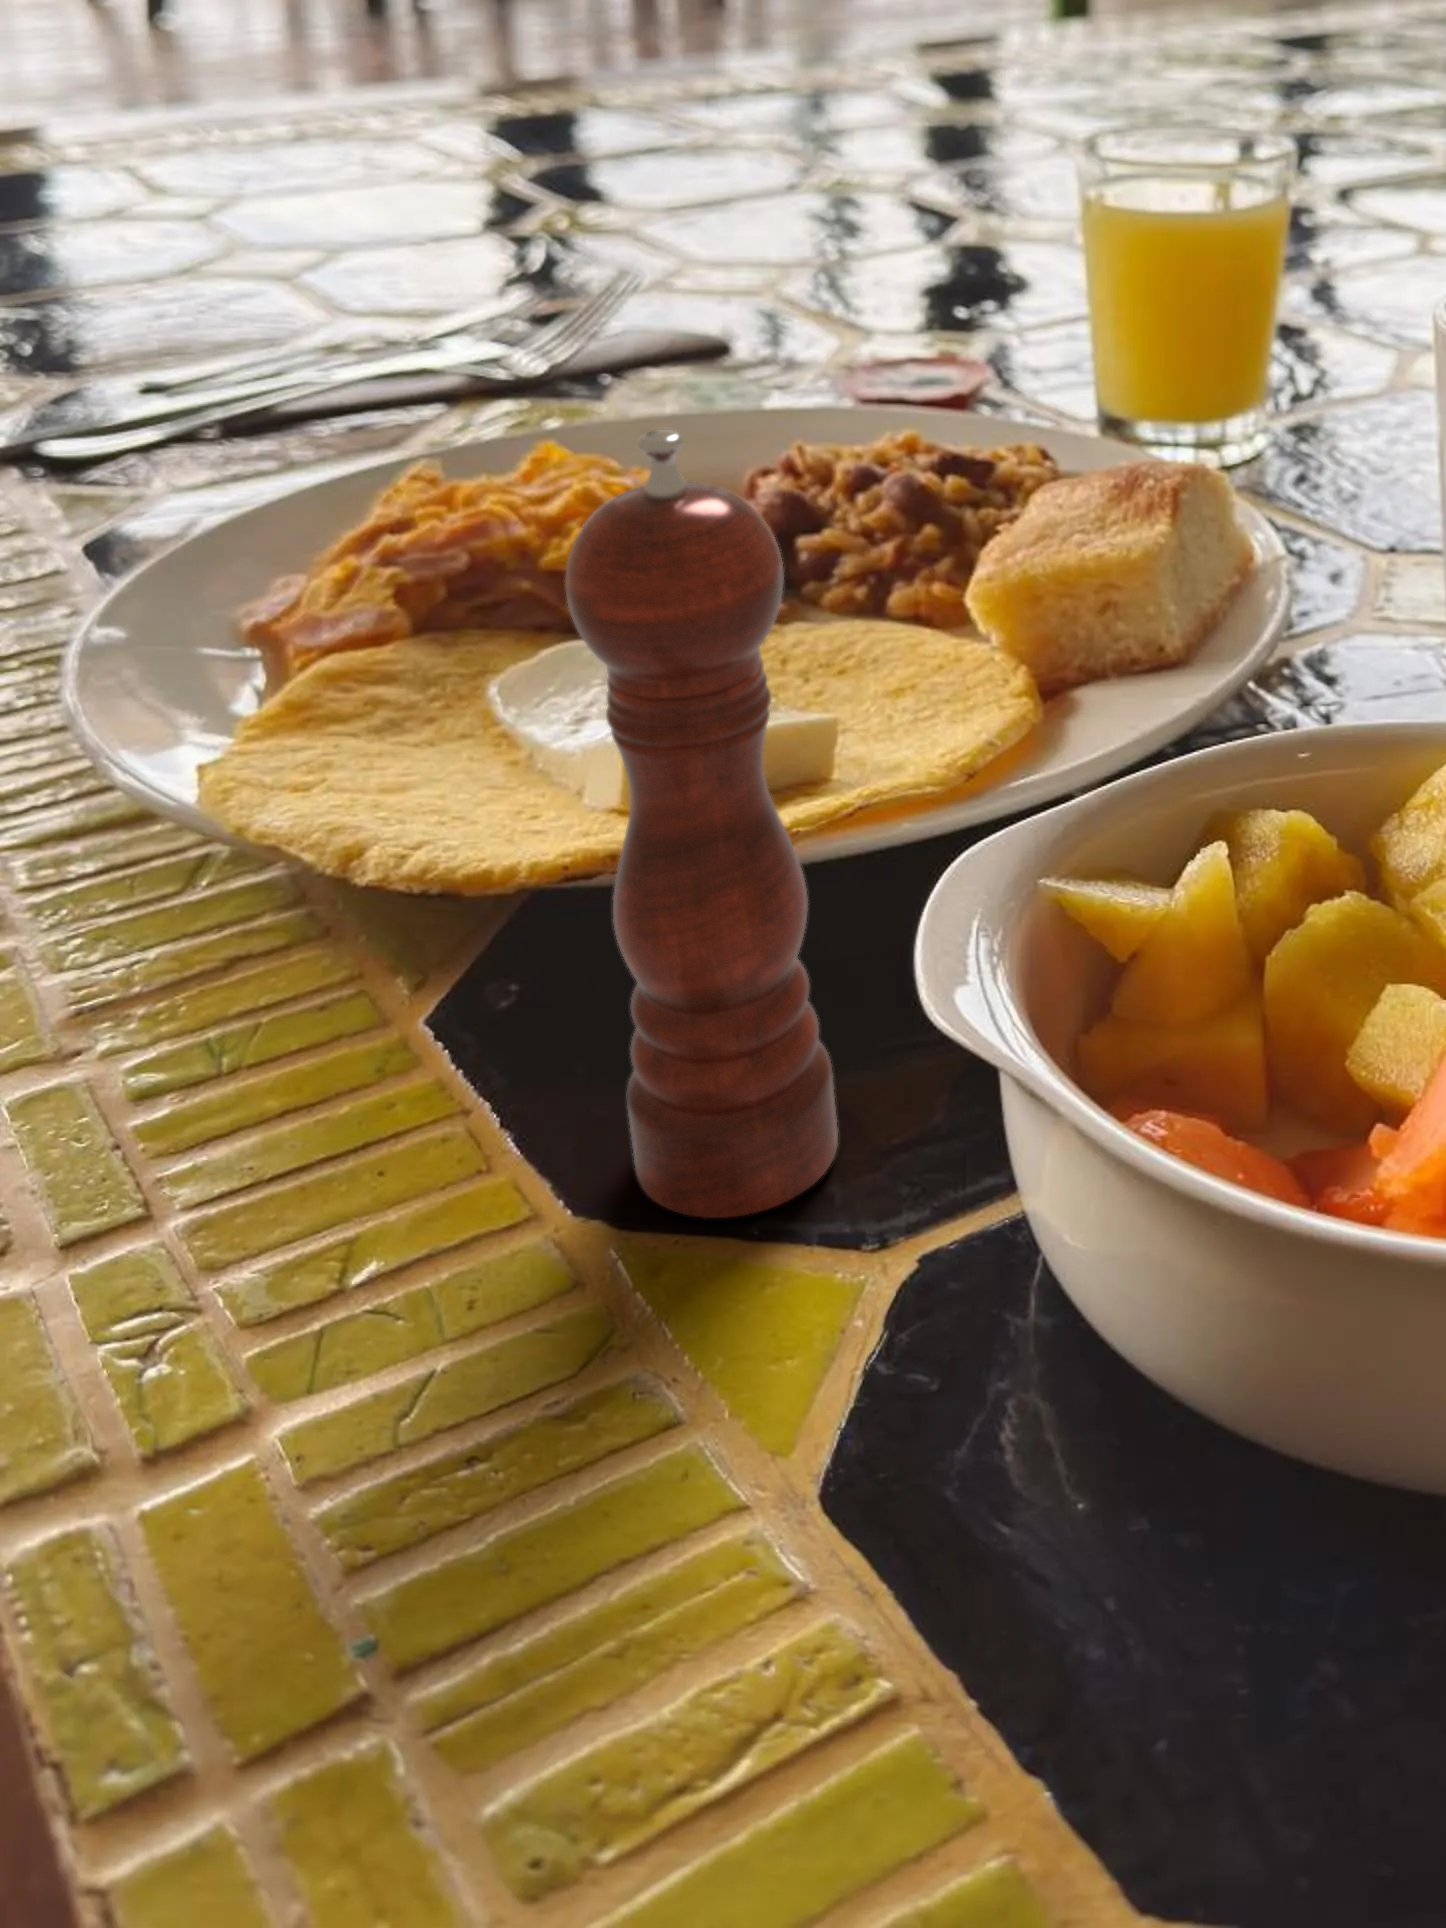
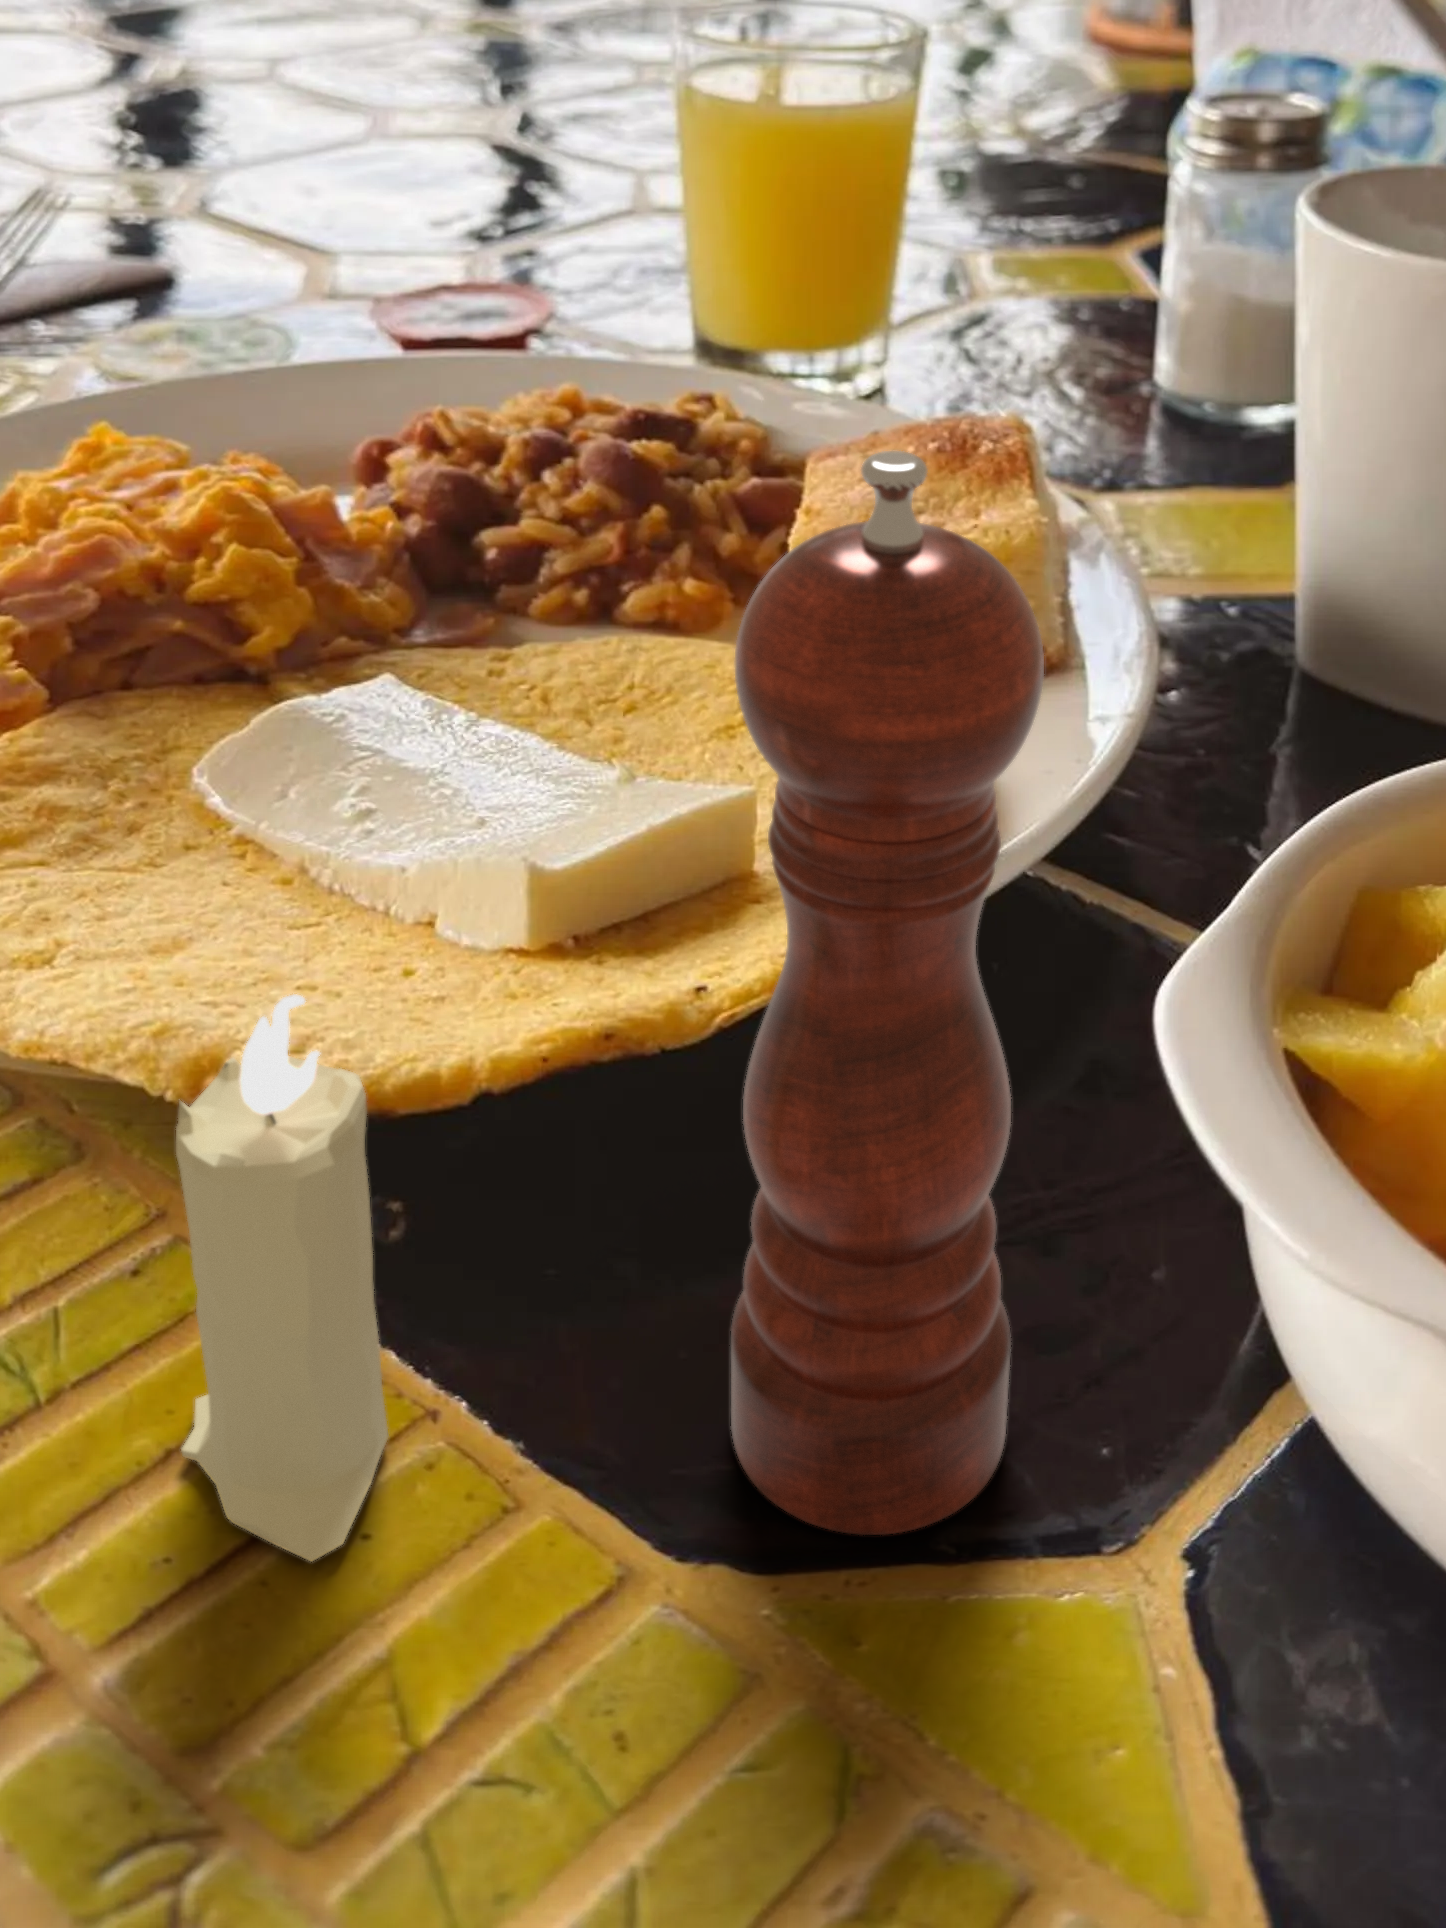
candle: none [256,782,420,1178] -> present [176,995,389,1561]

